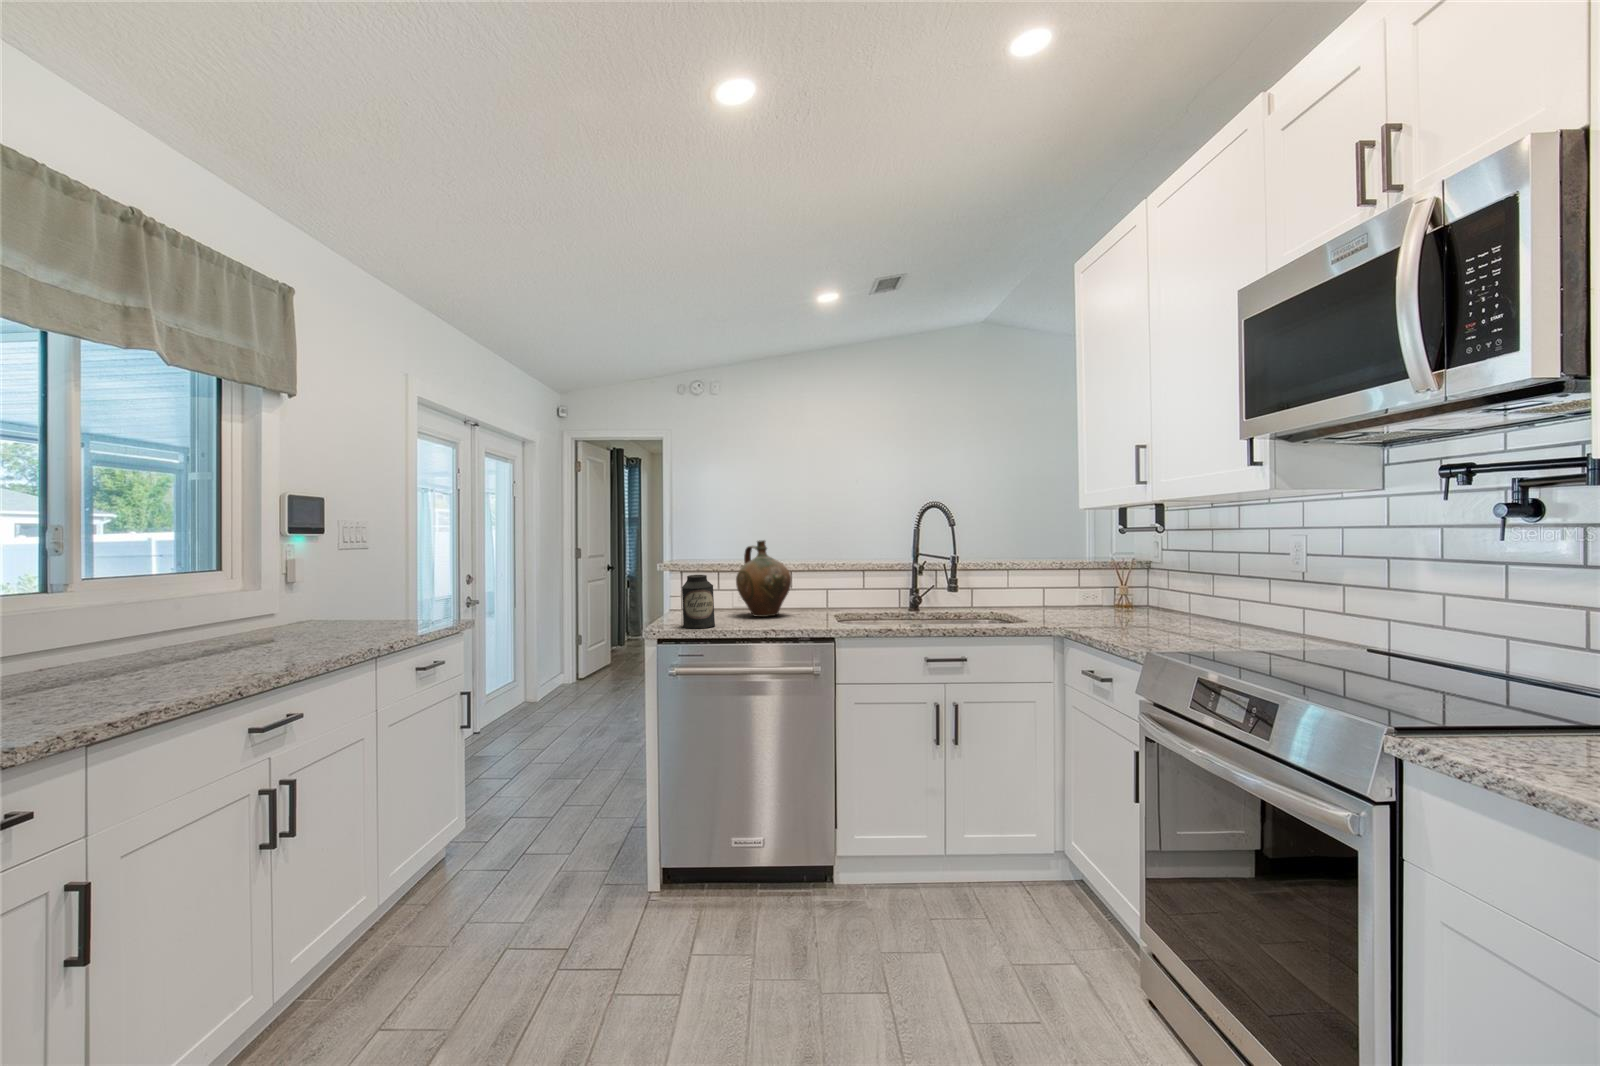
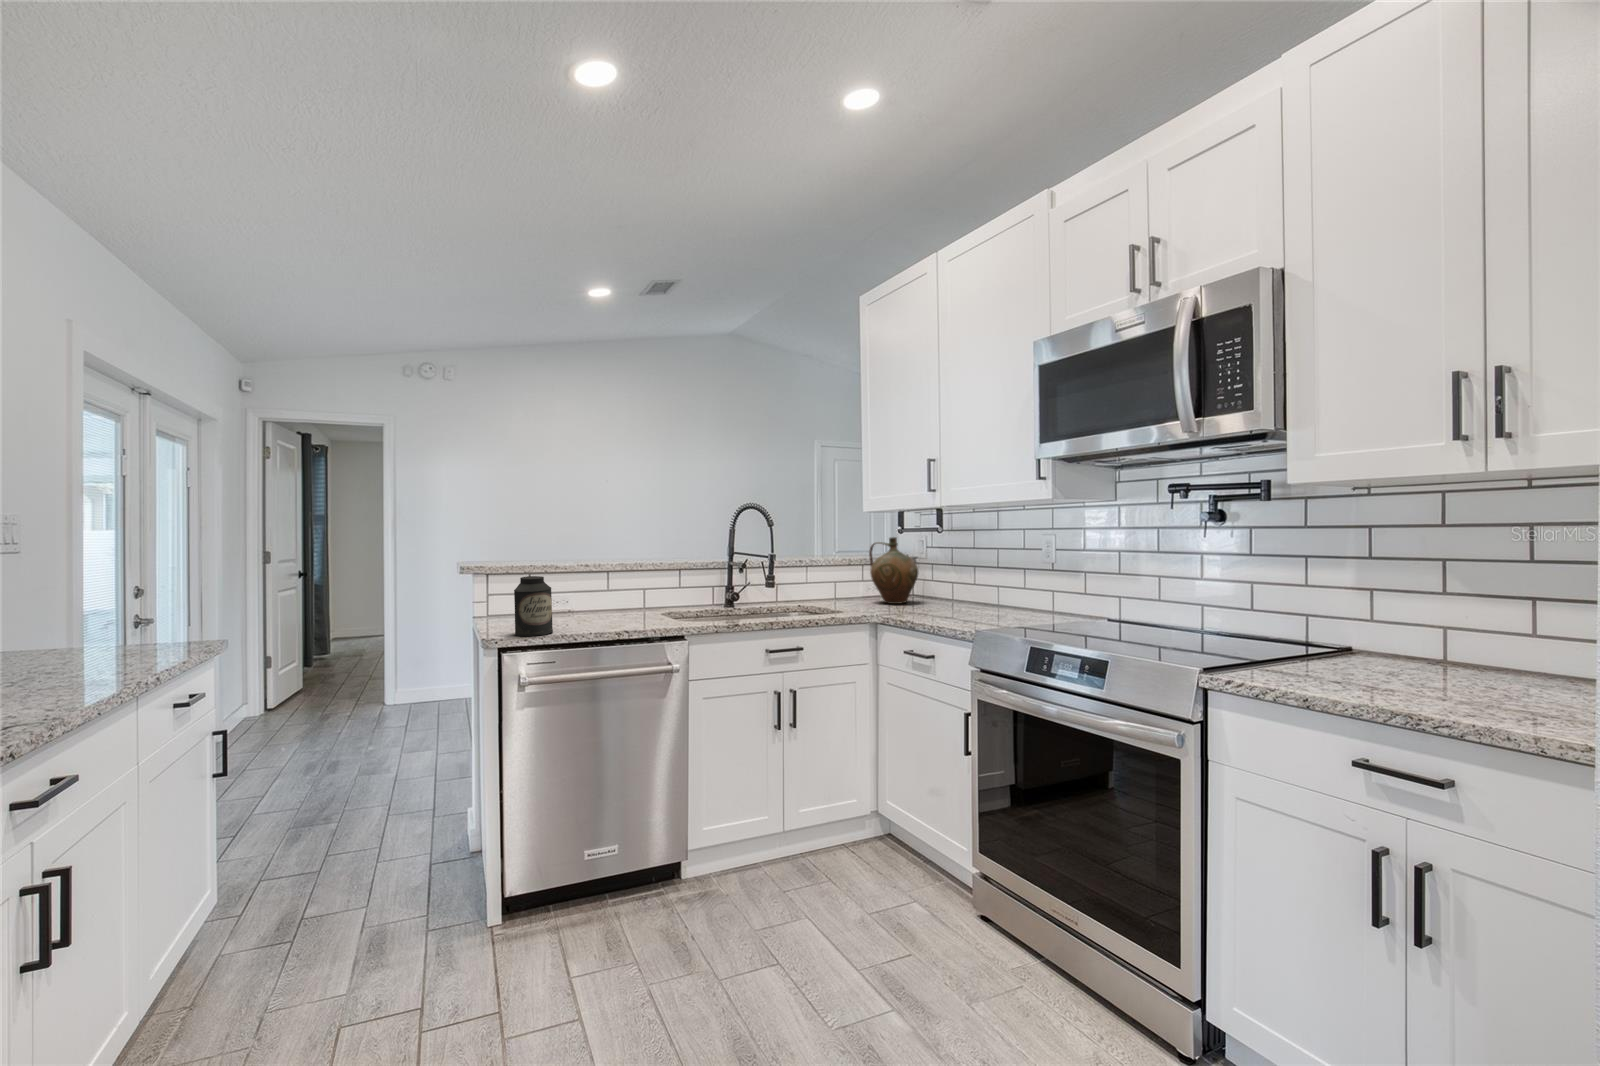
ceramic jug: present [736,540,791,617] -> present [869,537,918,604]

